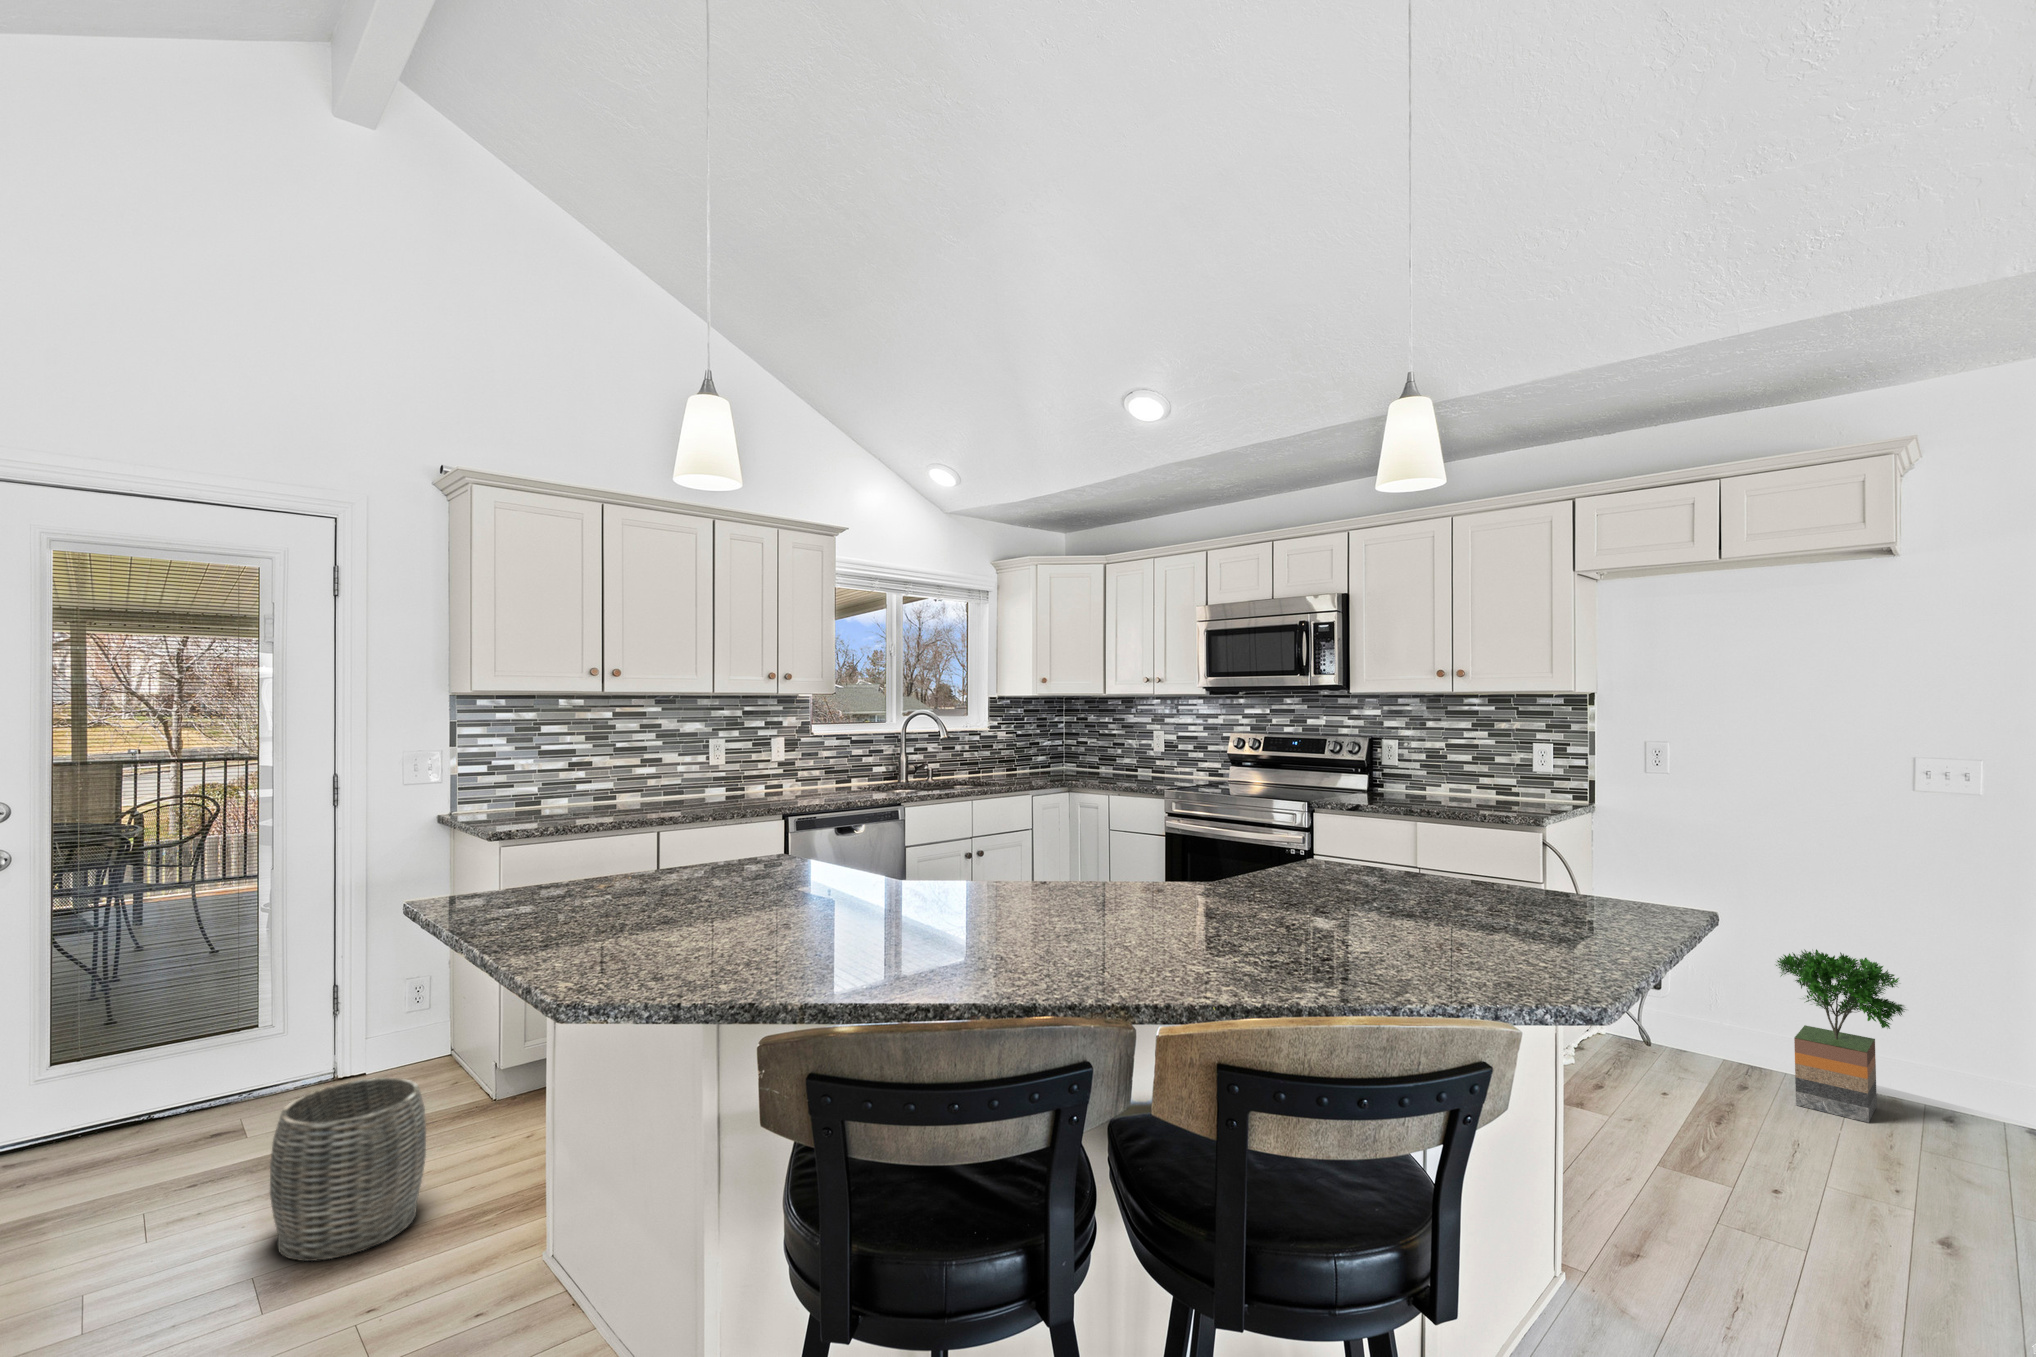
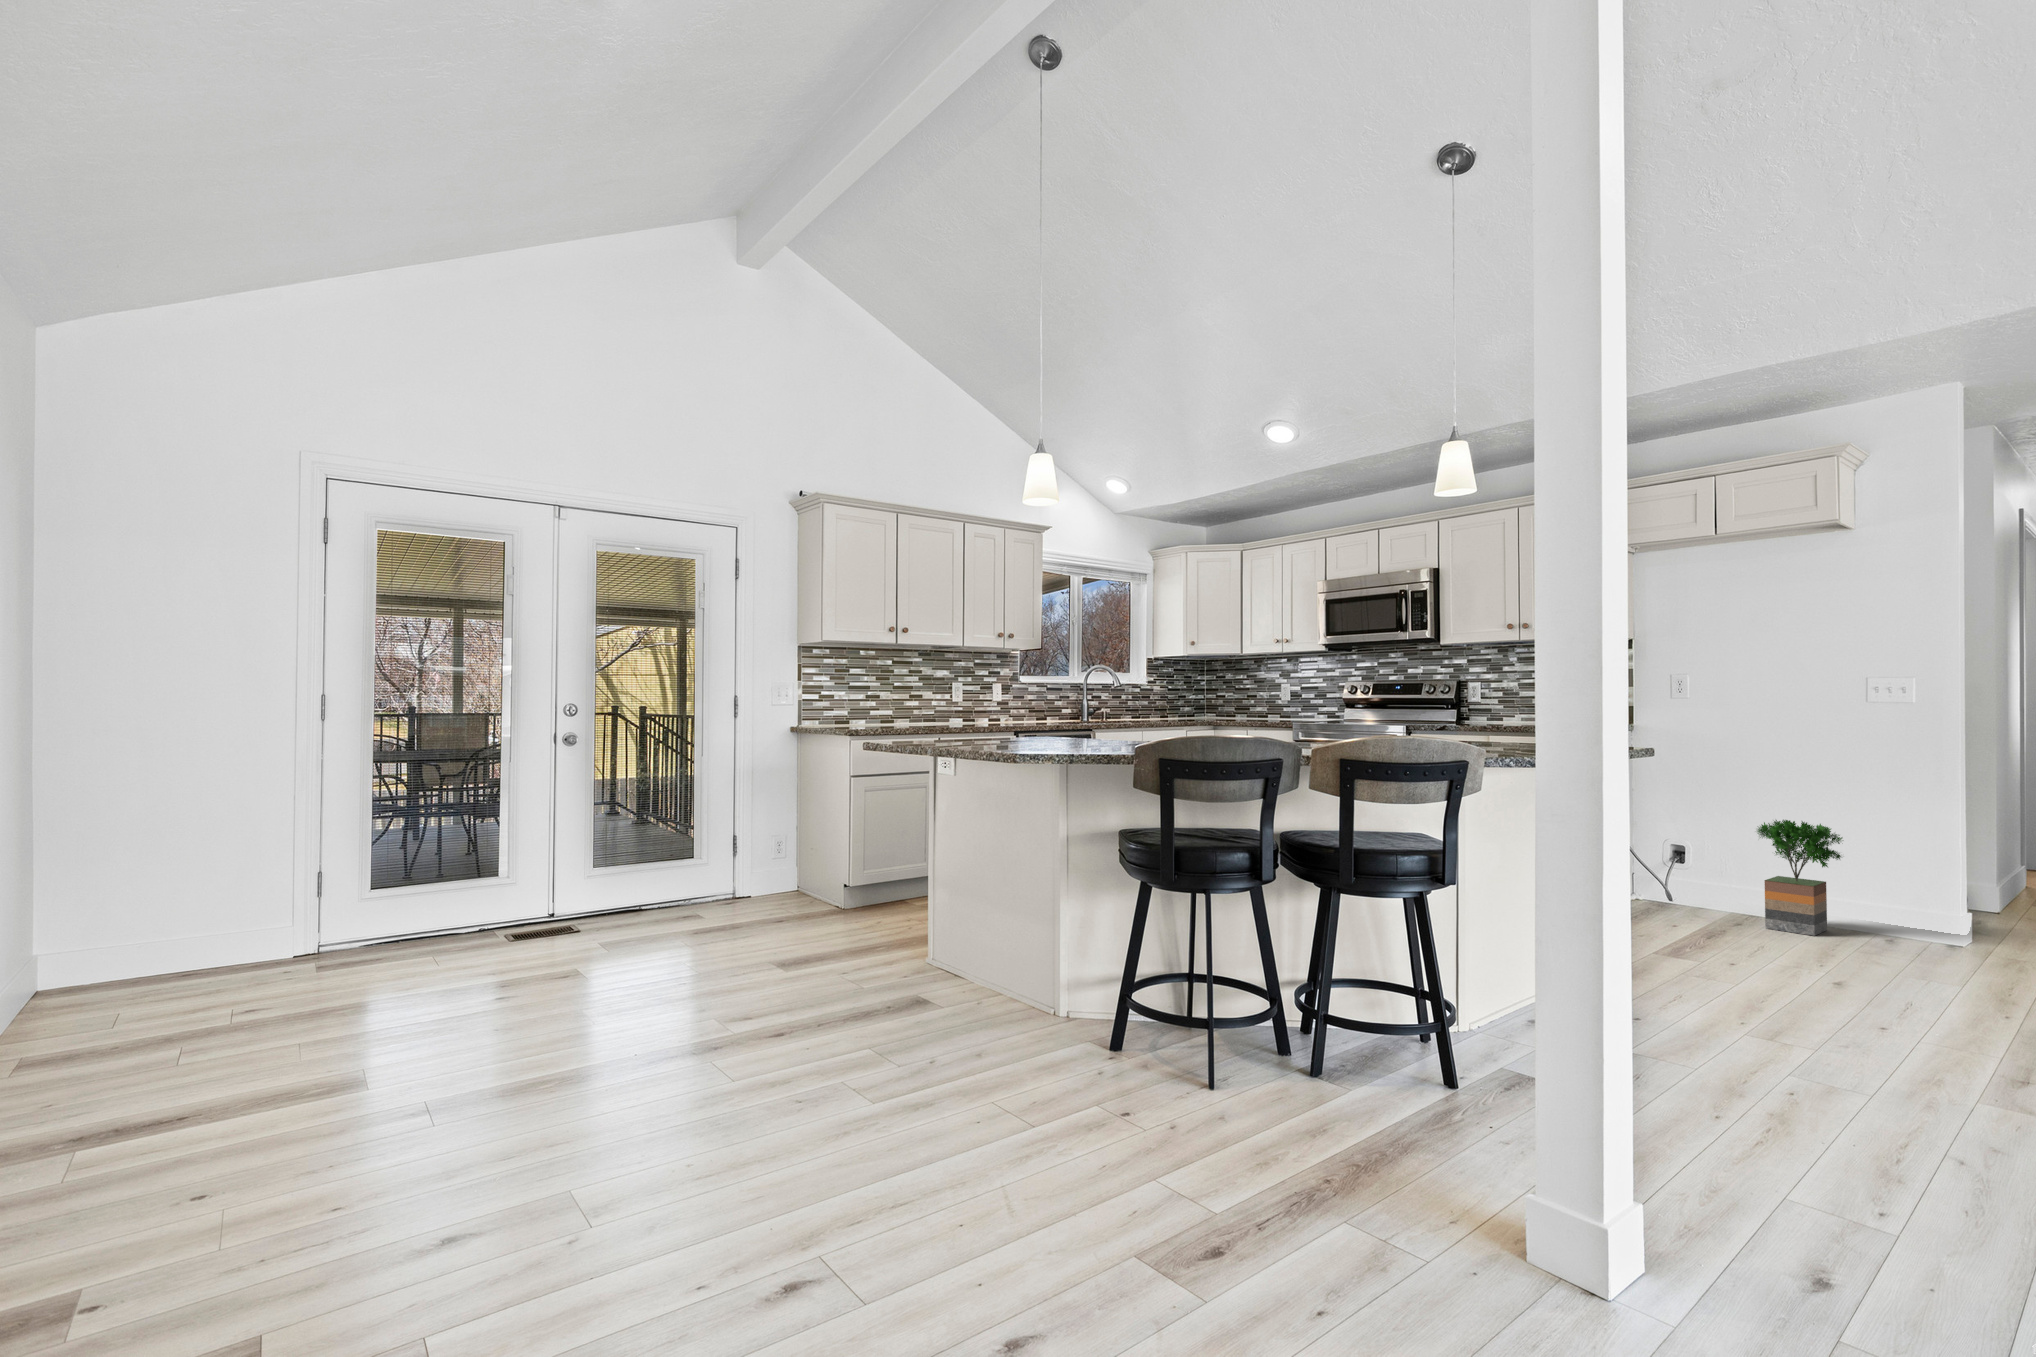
woven basket: present [270,1078,426,1261] -> none [778,865,855,955]

